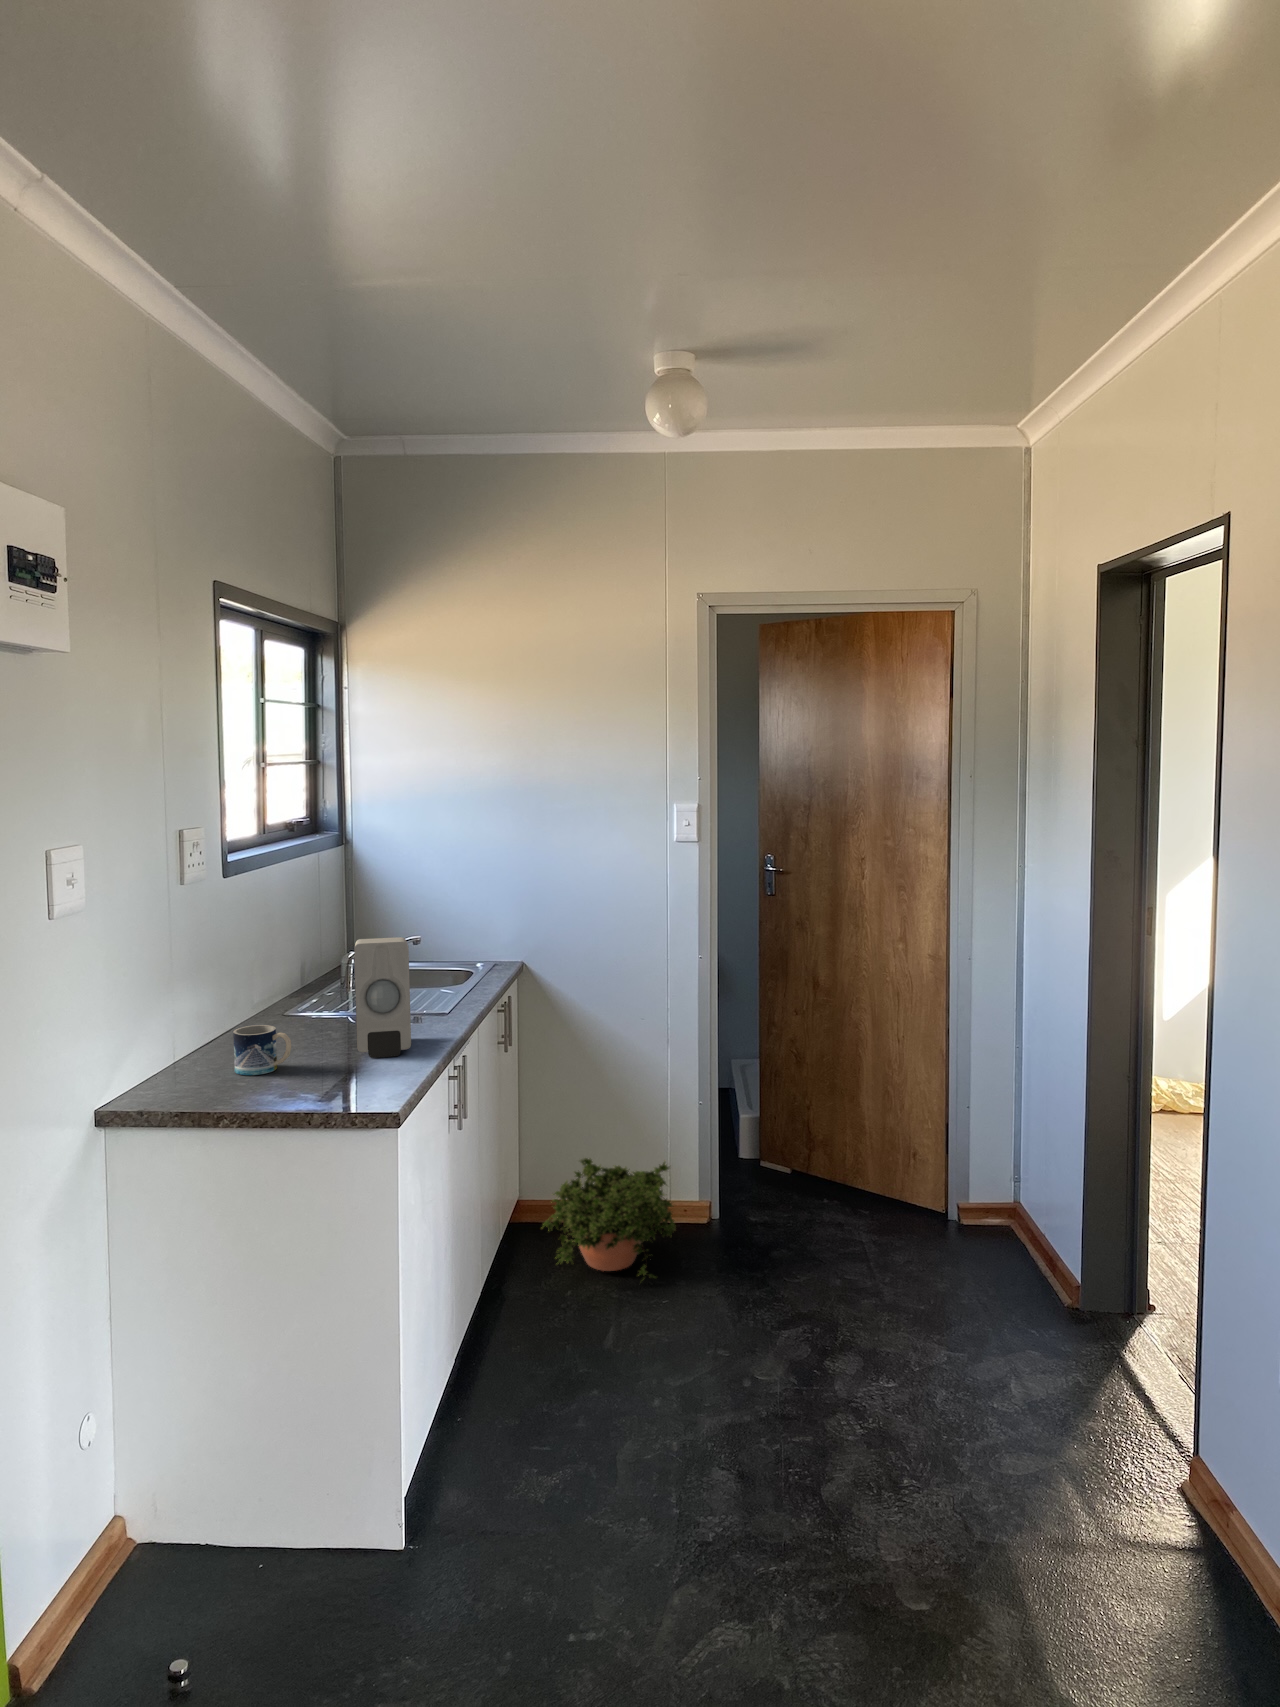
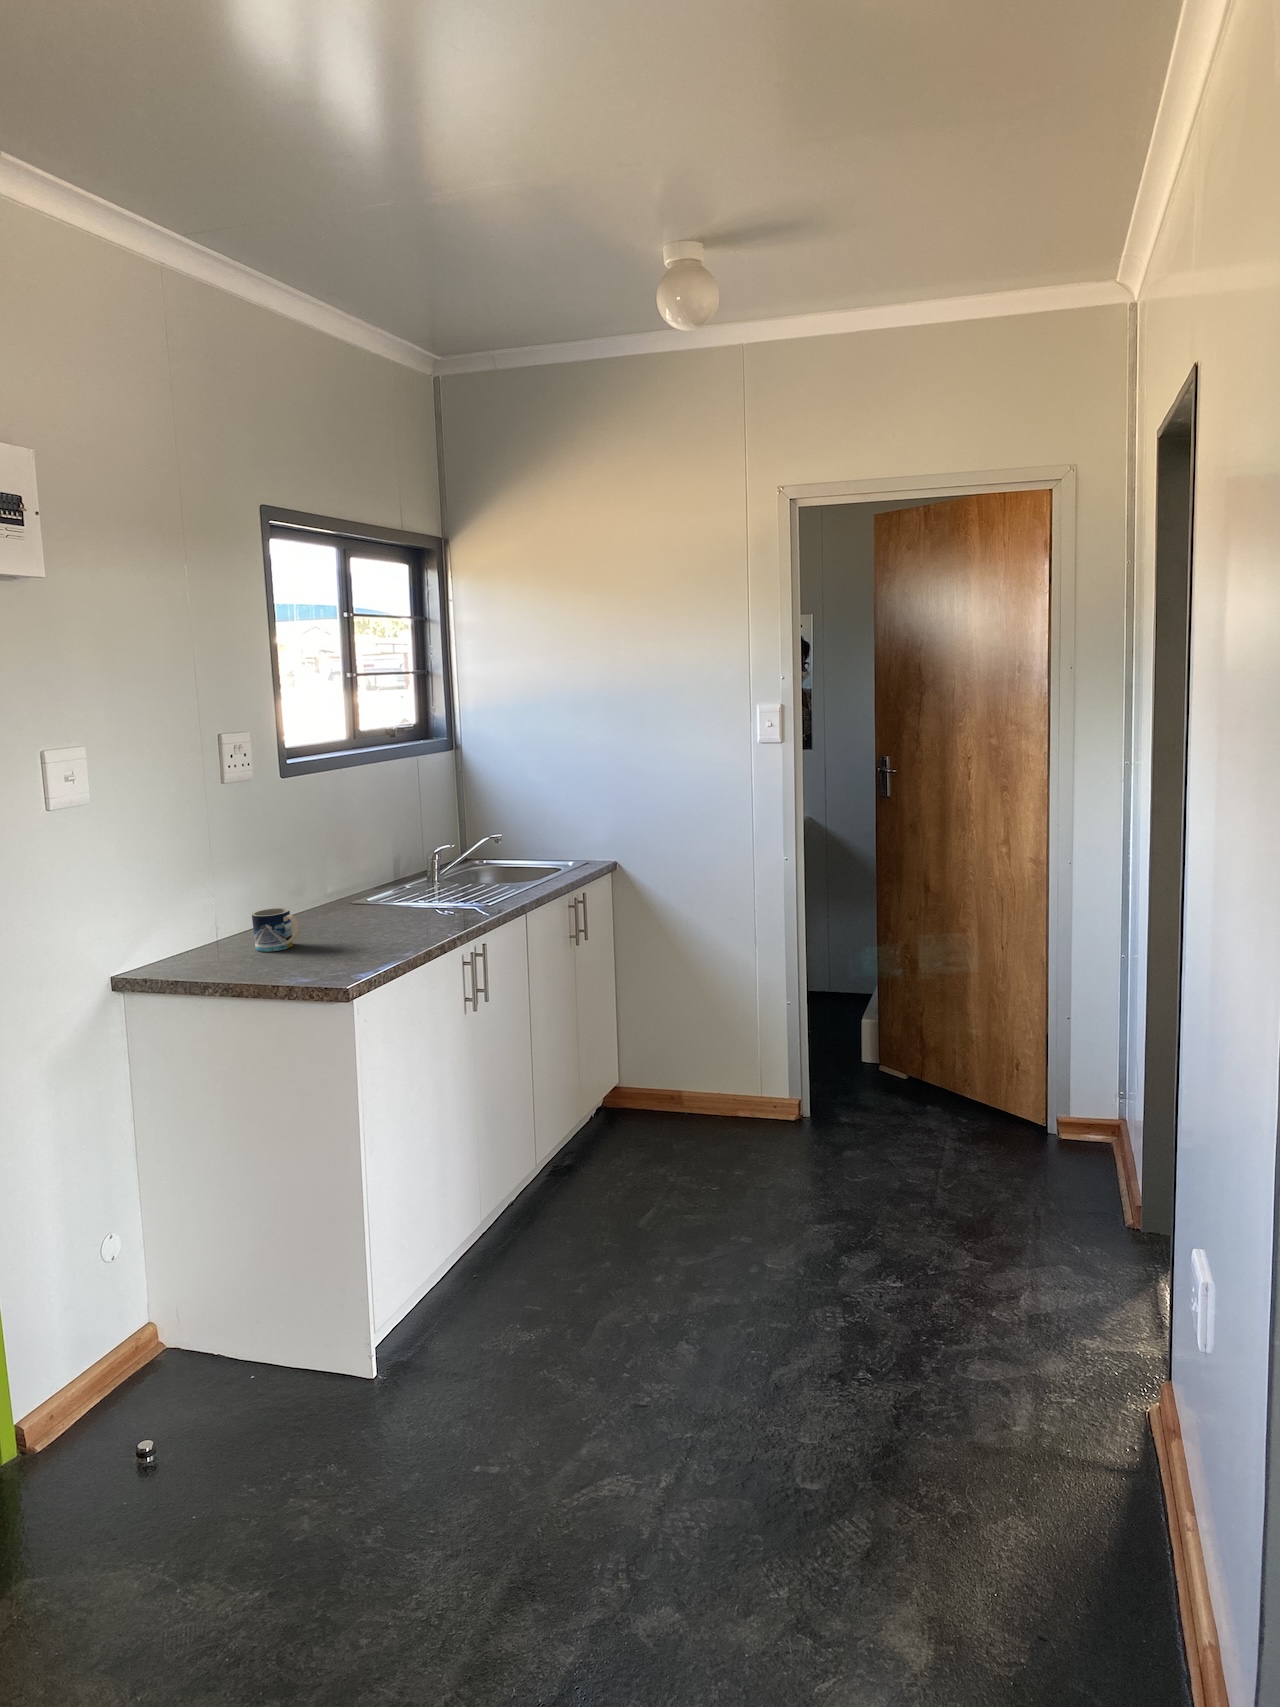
soap dispenser: present [354,937,411,1058] -> none [358,831,428,940]
potted plant: present [543,1158,675,1278] -> none [609,1045,749,1169]

